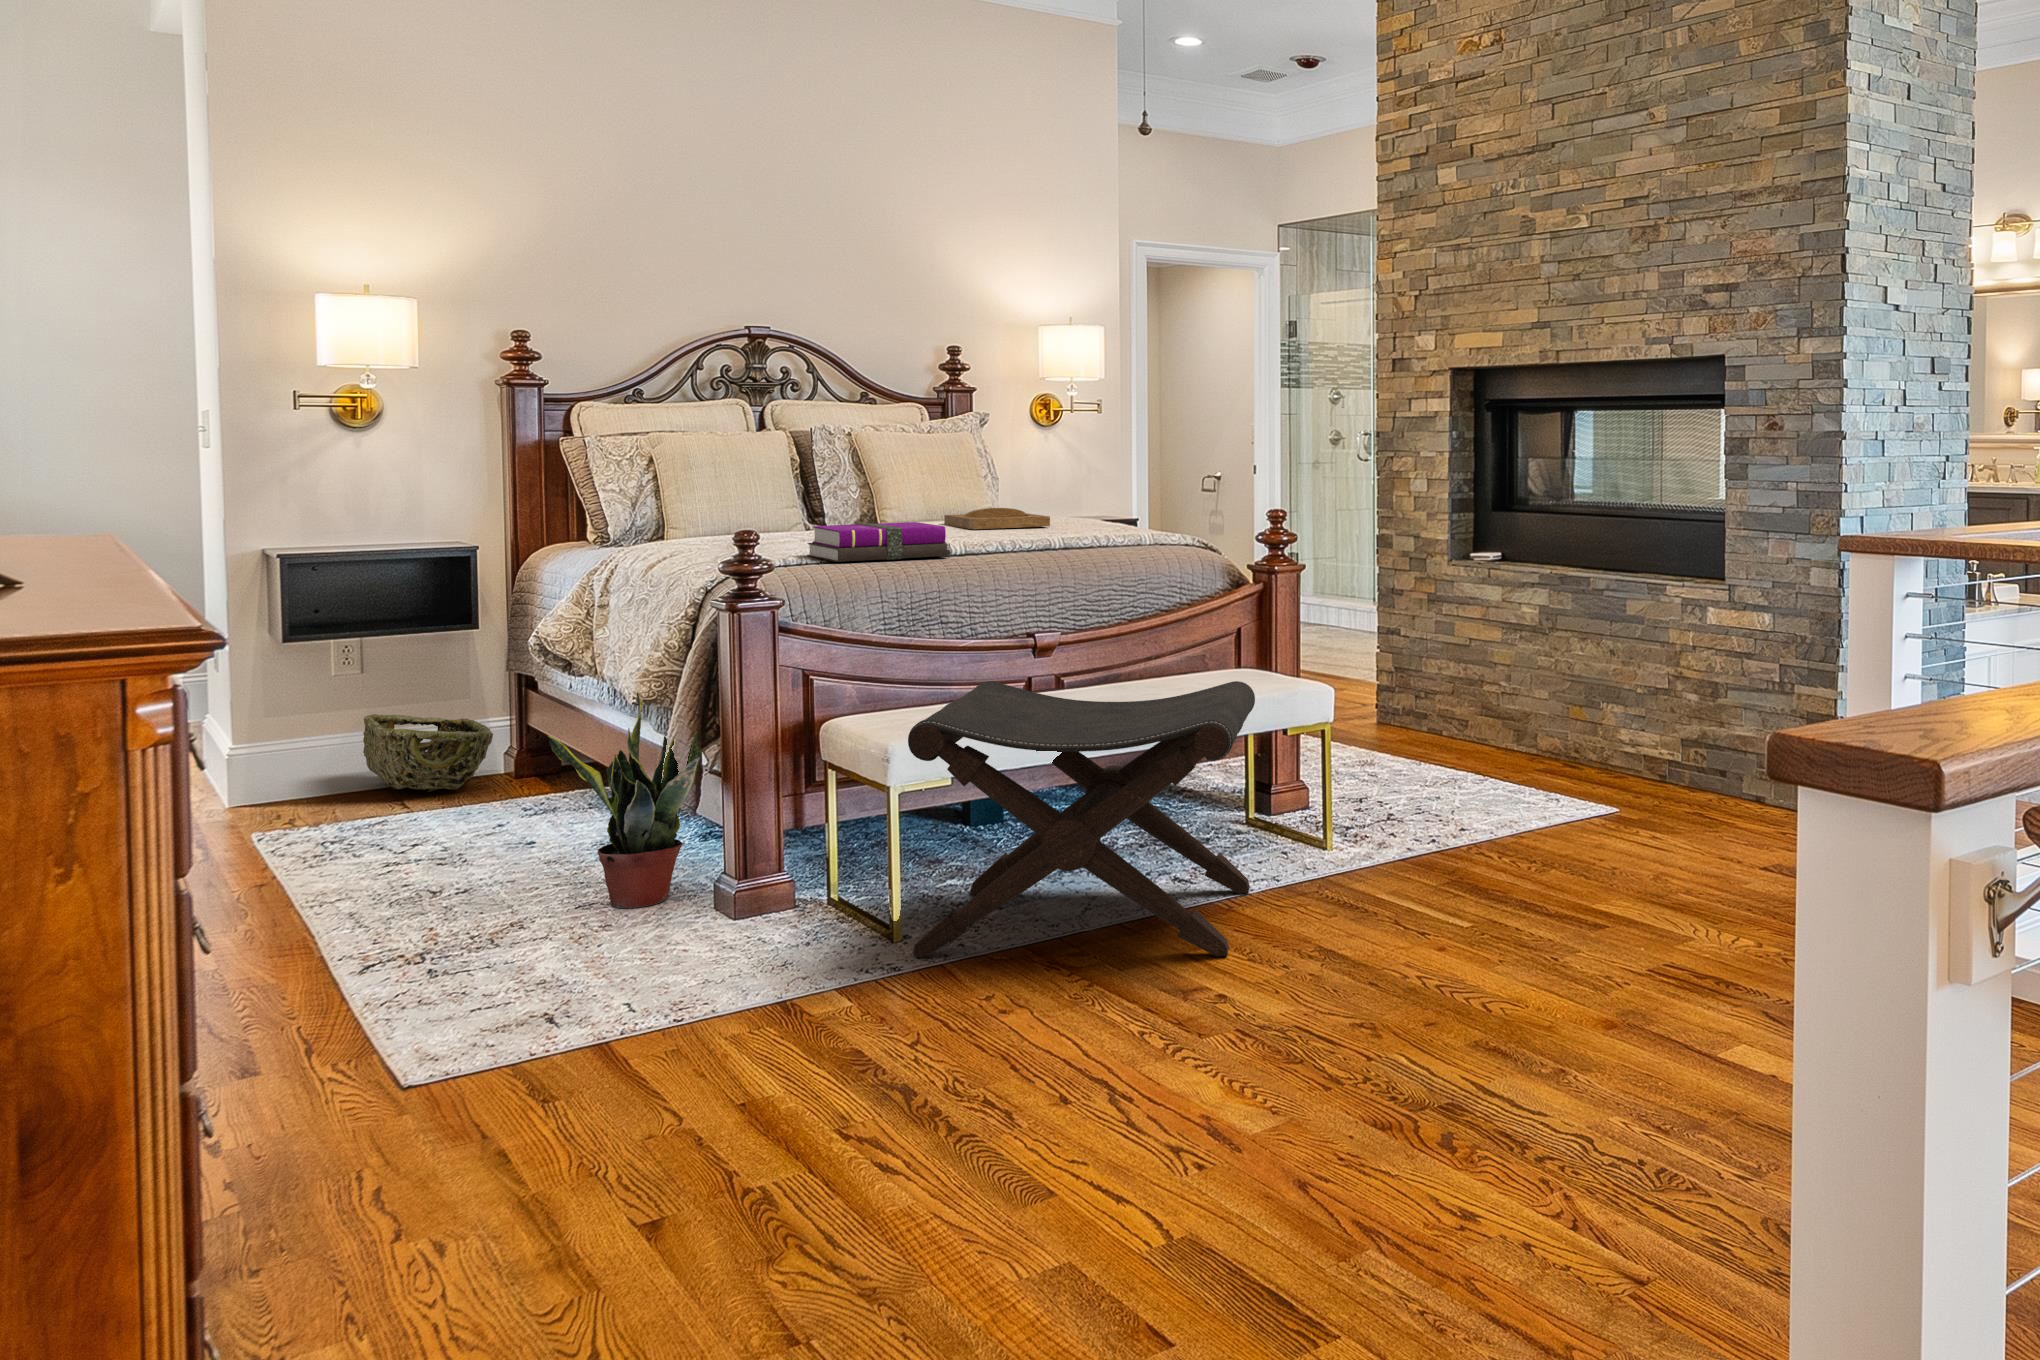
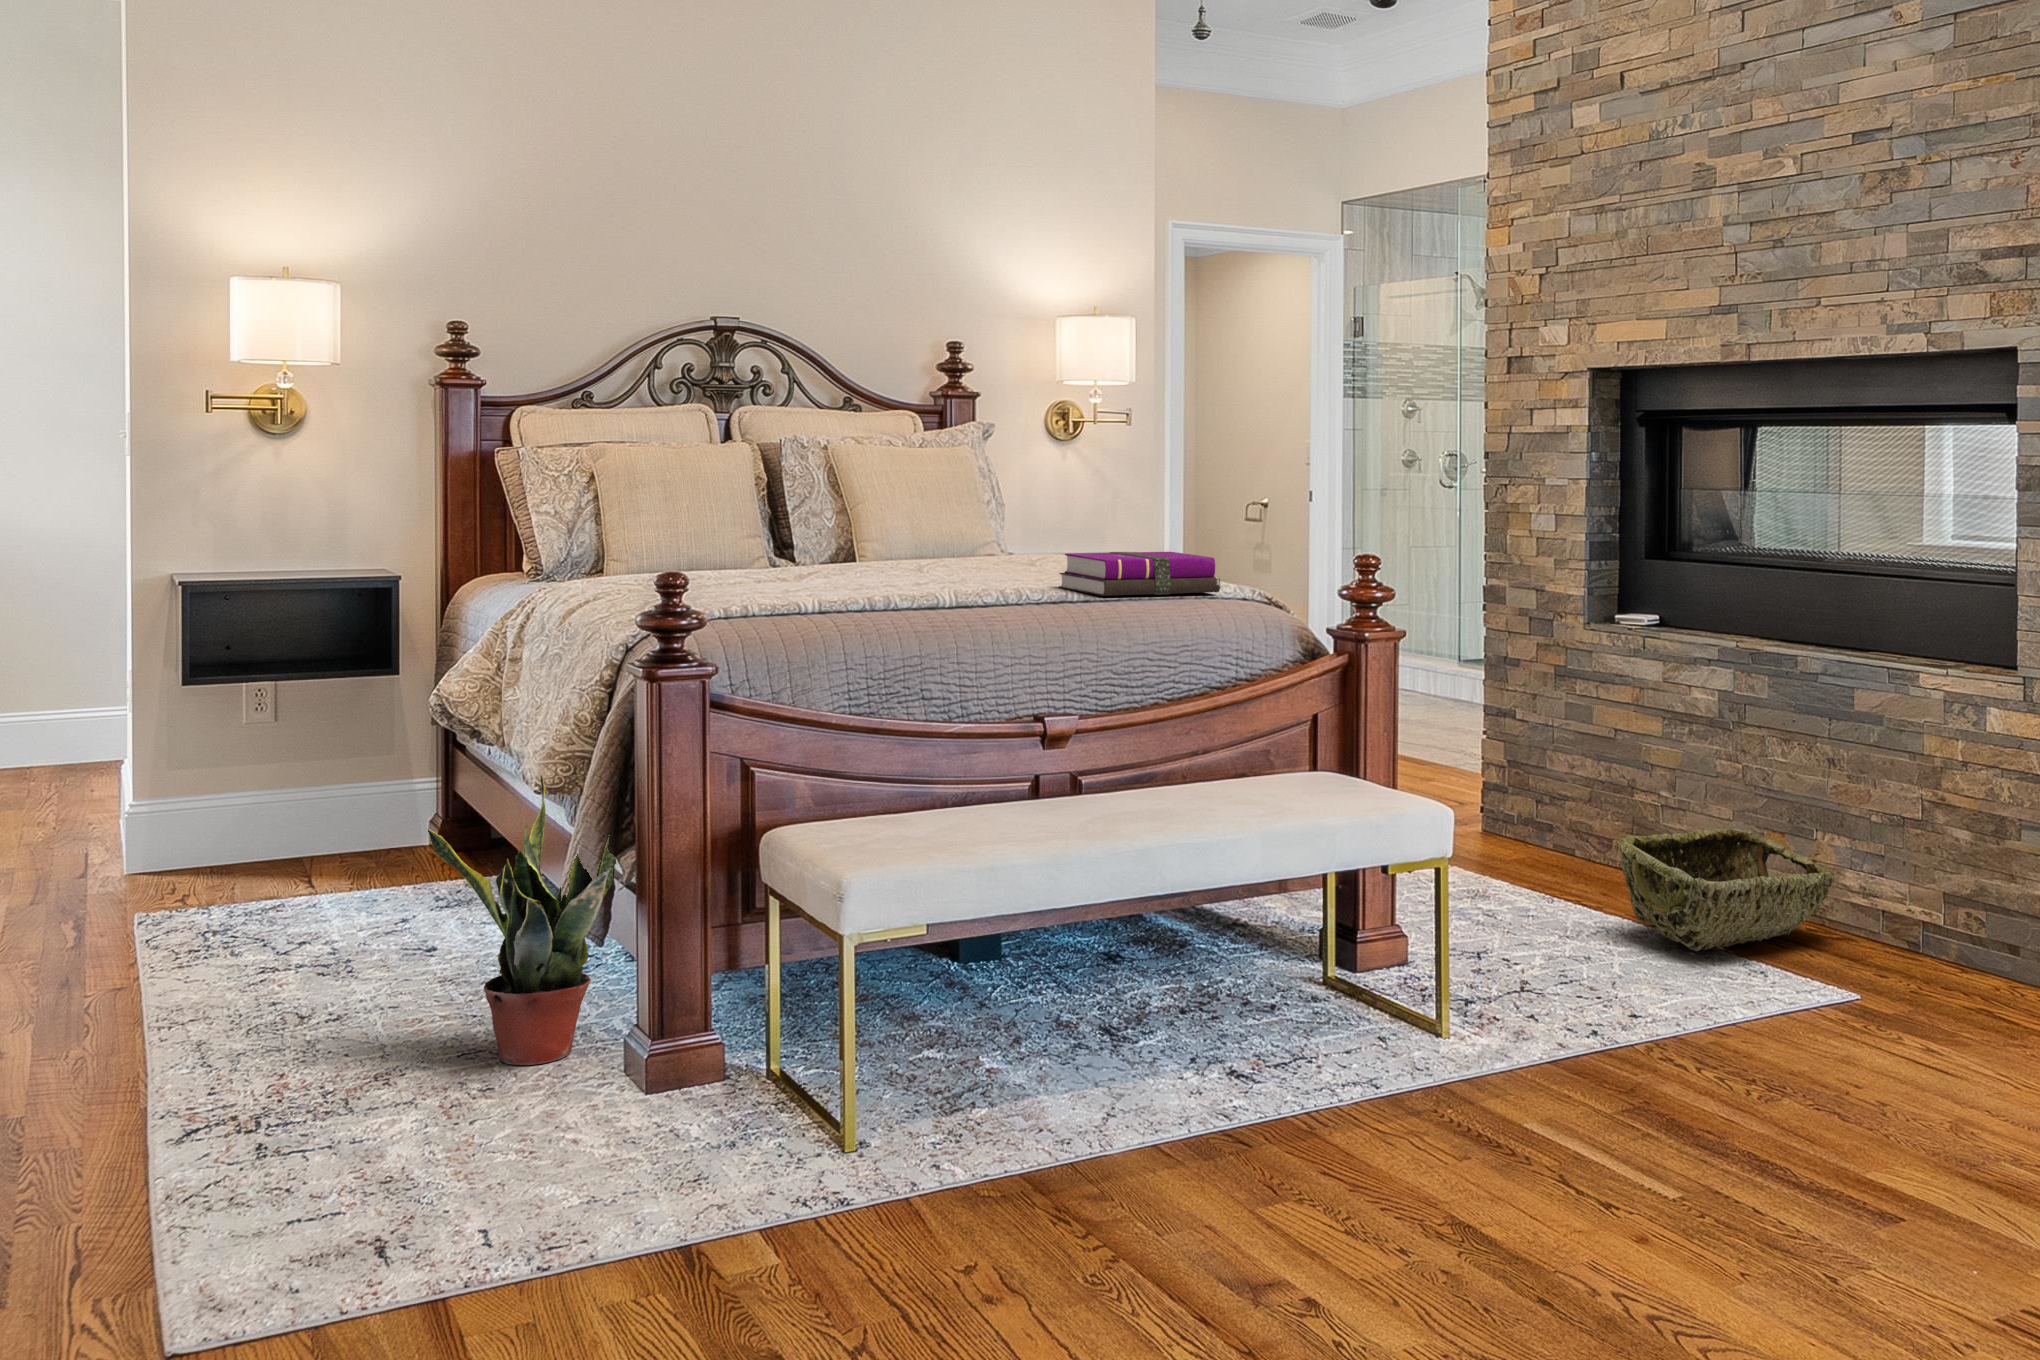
tray: present [944,508,1050,529] -> none [942,543,1071,569]
notebook: present [807,522,950,562] -> present [1059,552,1220,596]
footstool: present [908,681,1255,957] -> none [868,783,1349,1221]
woven basket: present [363,714,493,792] -> present [1618,828,1834,951]

